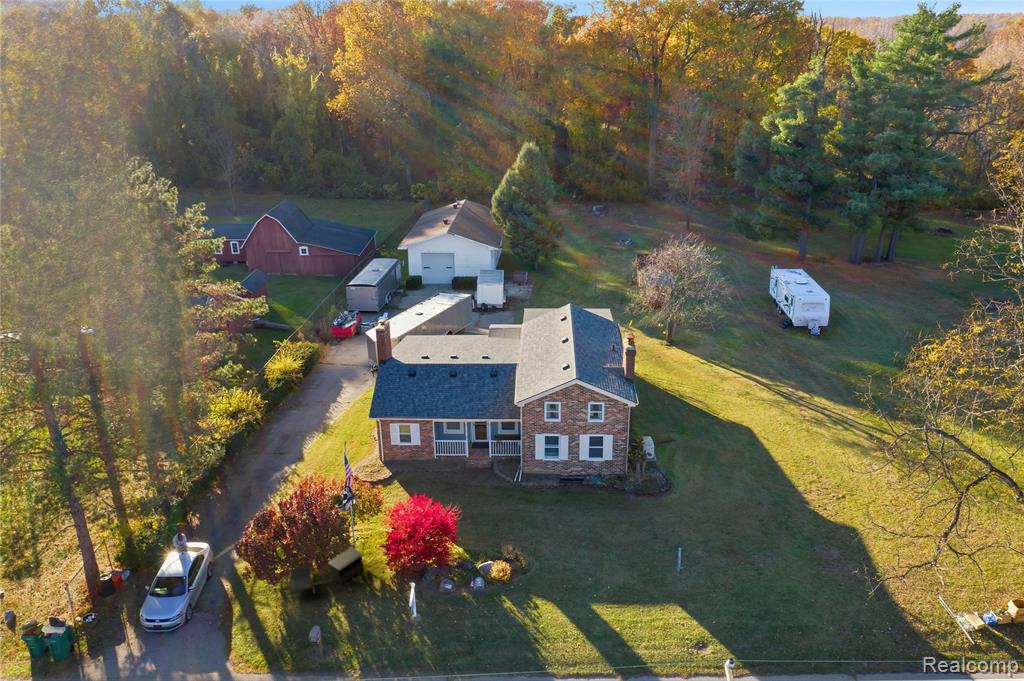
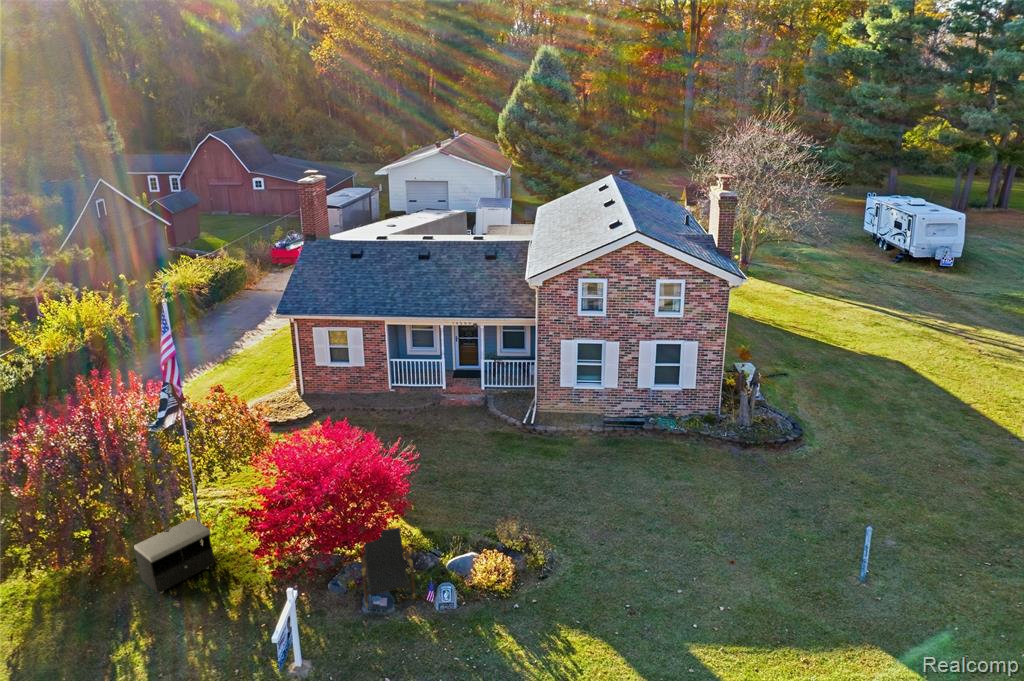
lounge chair: present [288,564,315,597] -> present [361,528,415,608]

